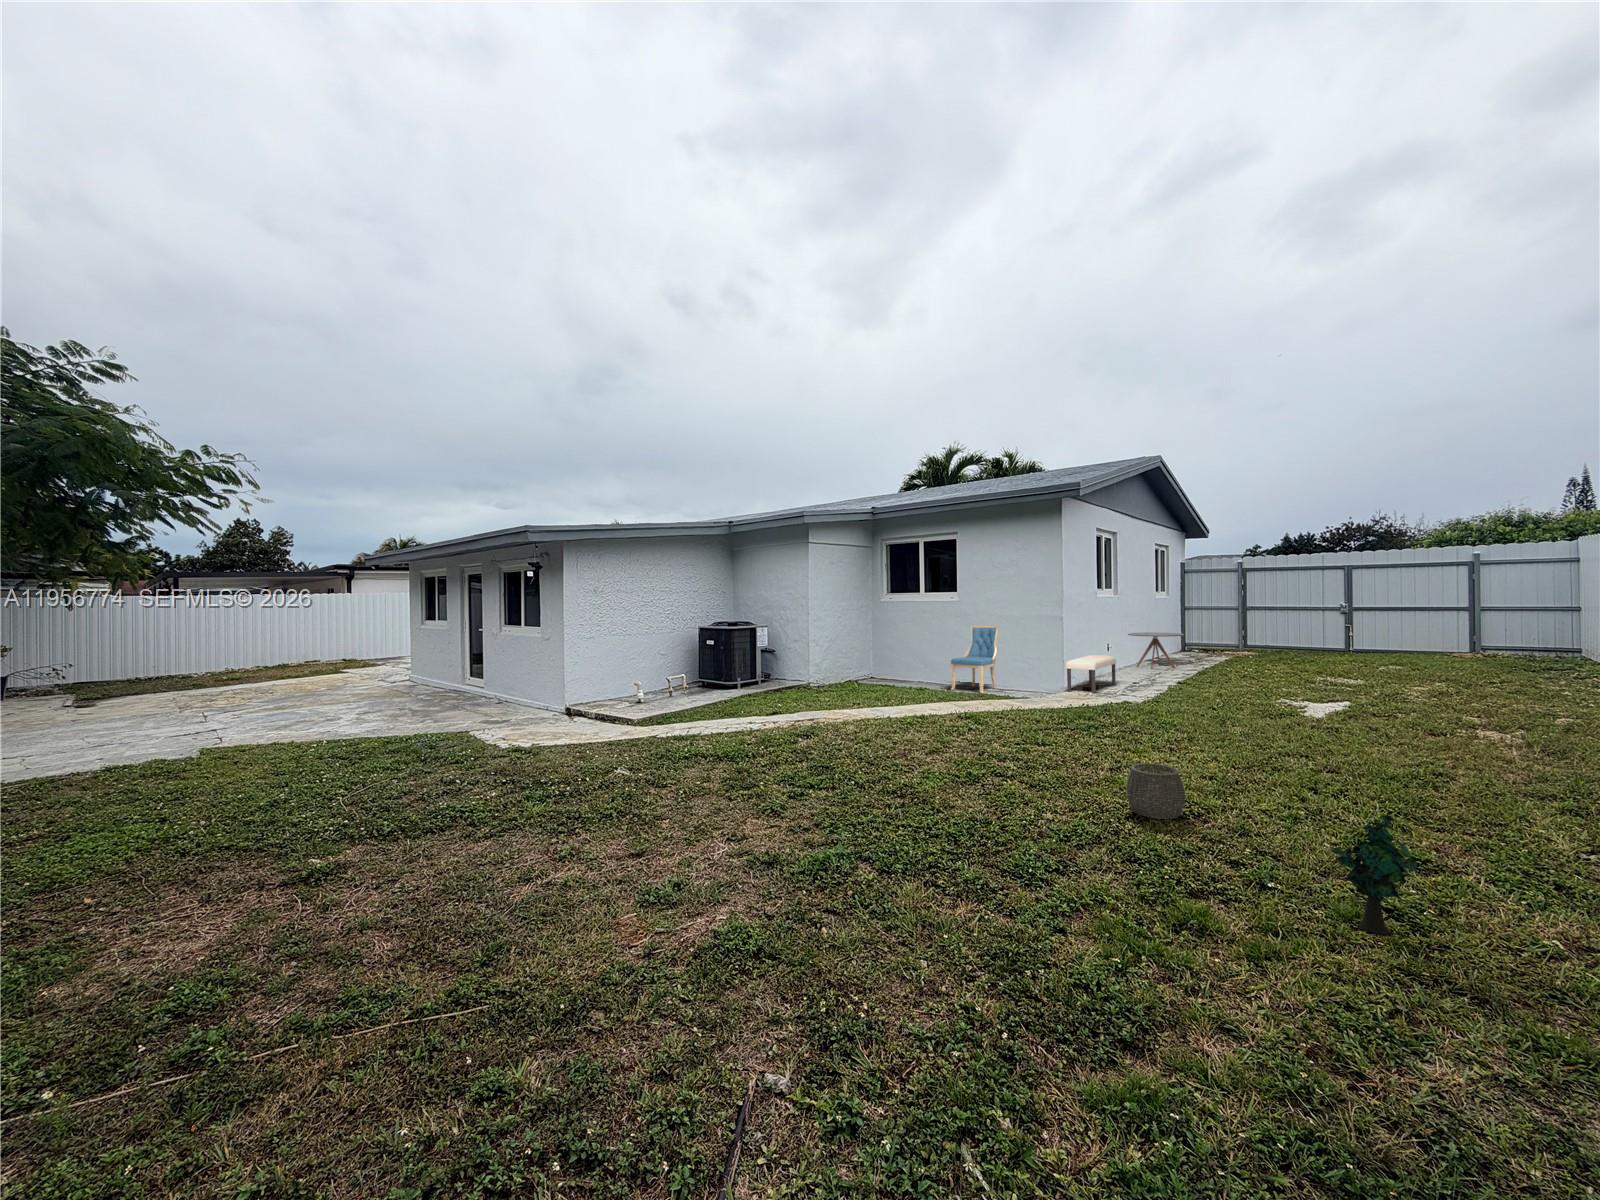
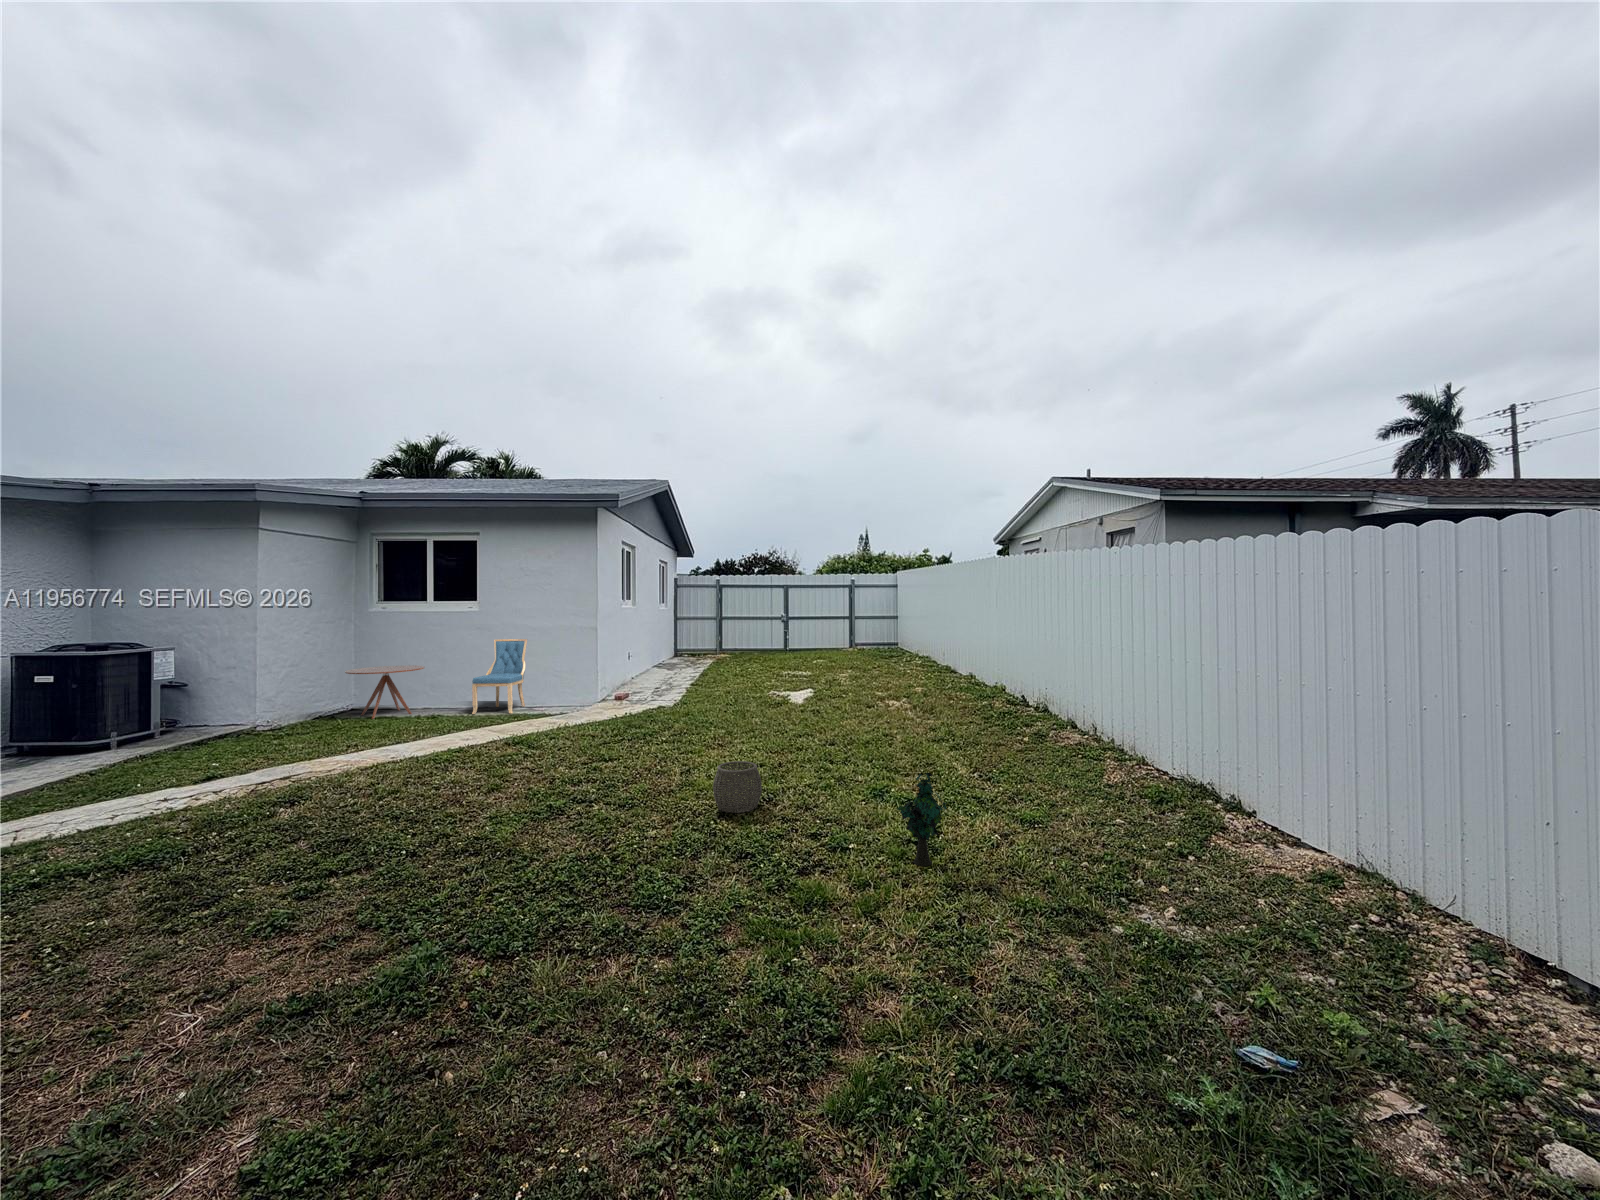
round table: present [1128,632,1184,669] -> present [345,665,425,719]
bench: present [1066,655,1116,693] -> none [598,664,640,702]

